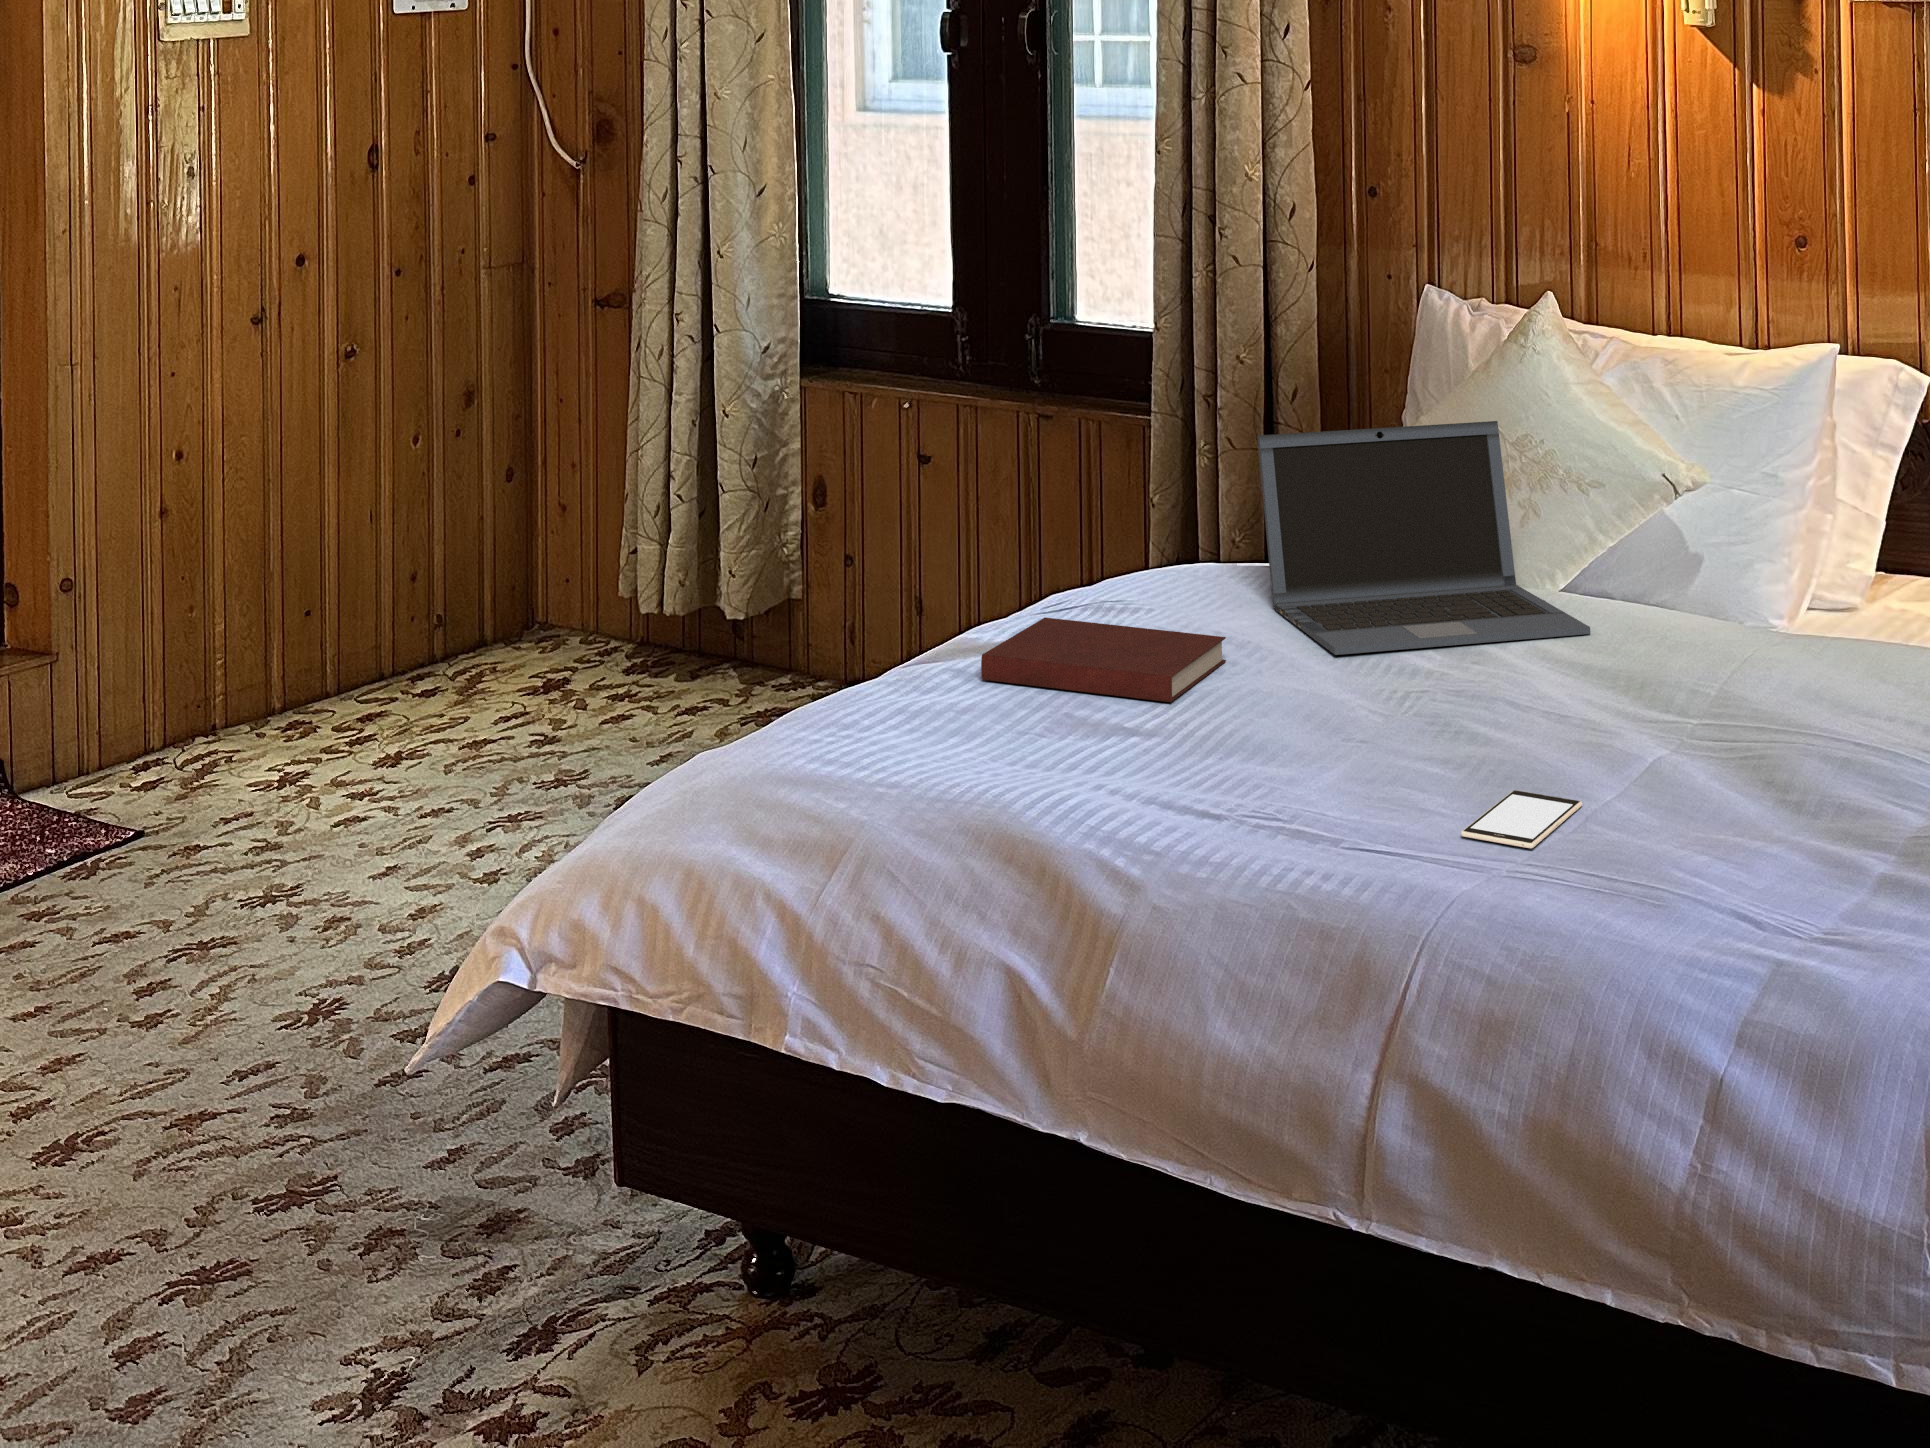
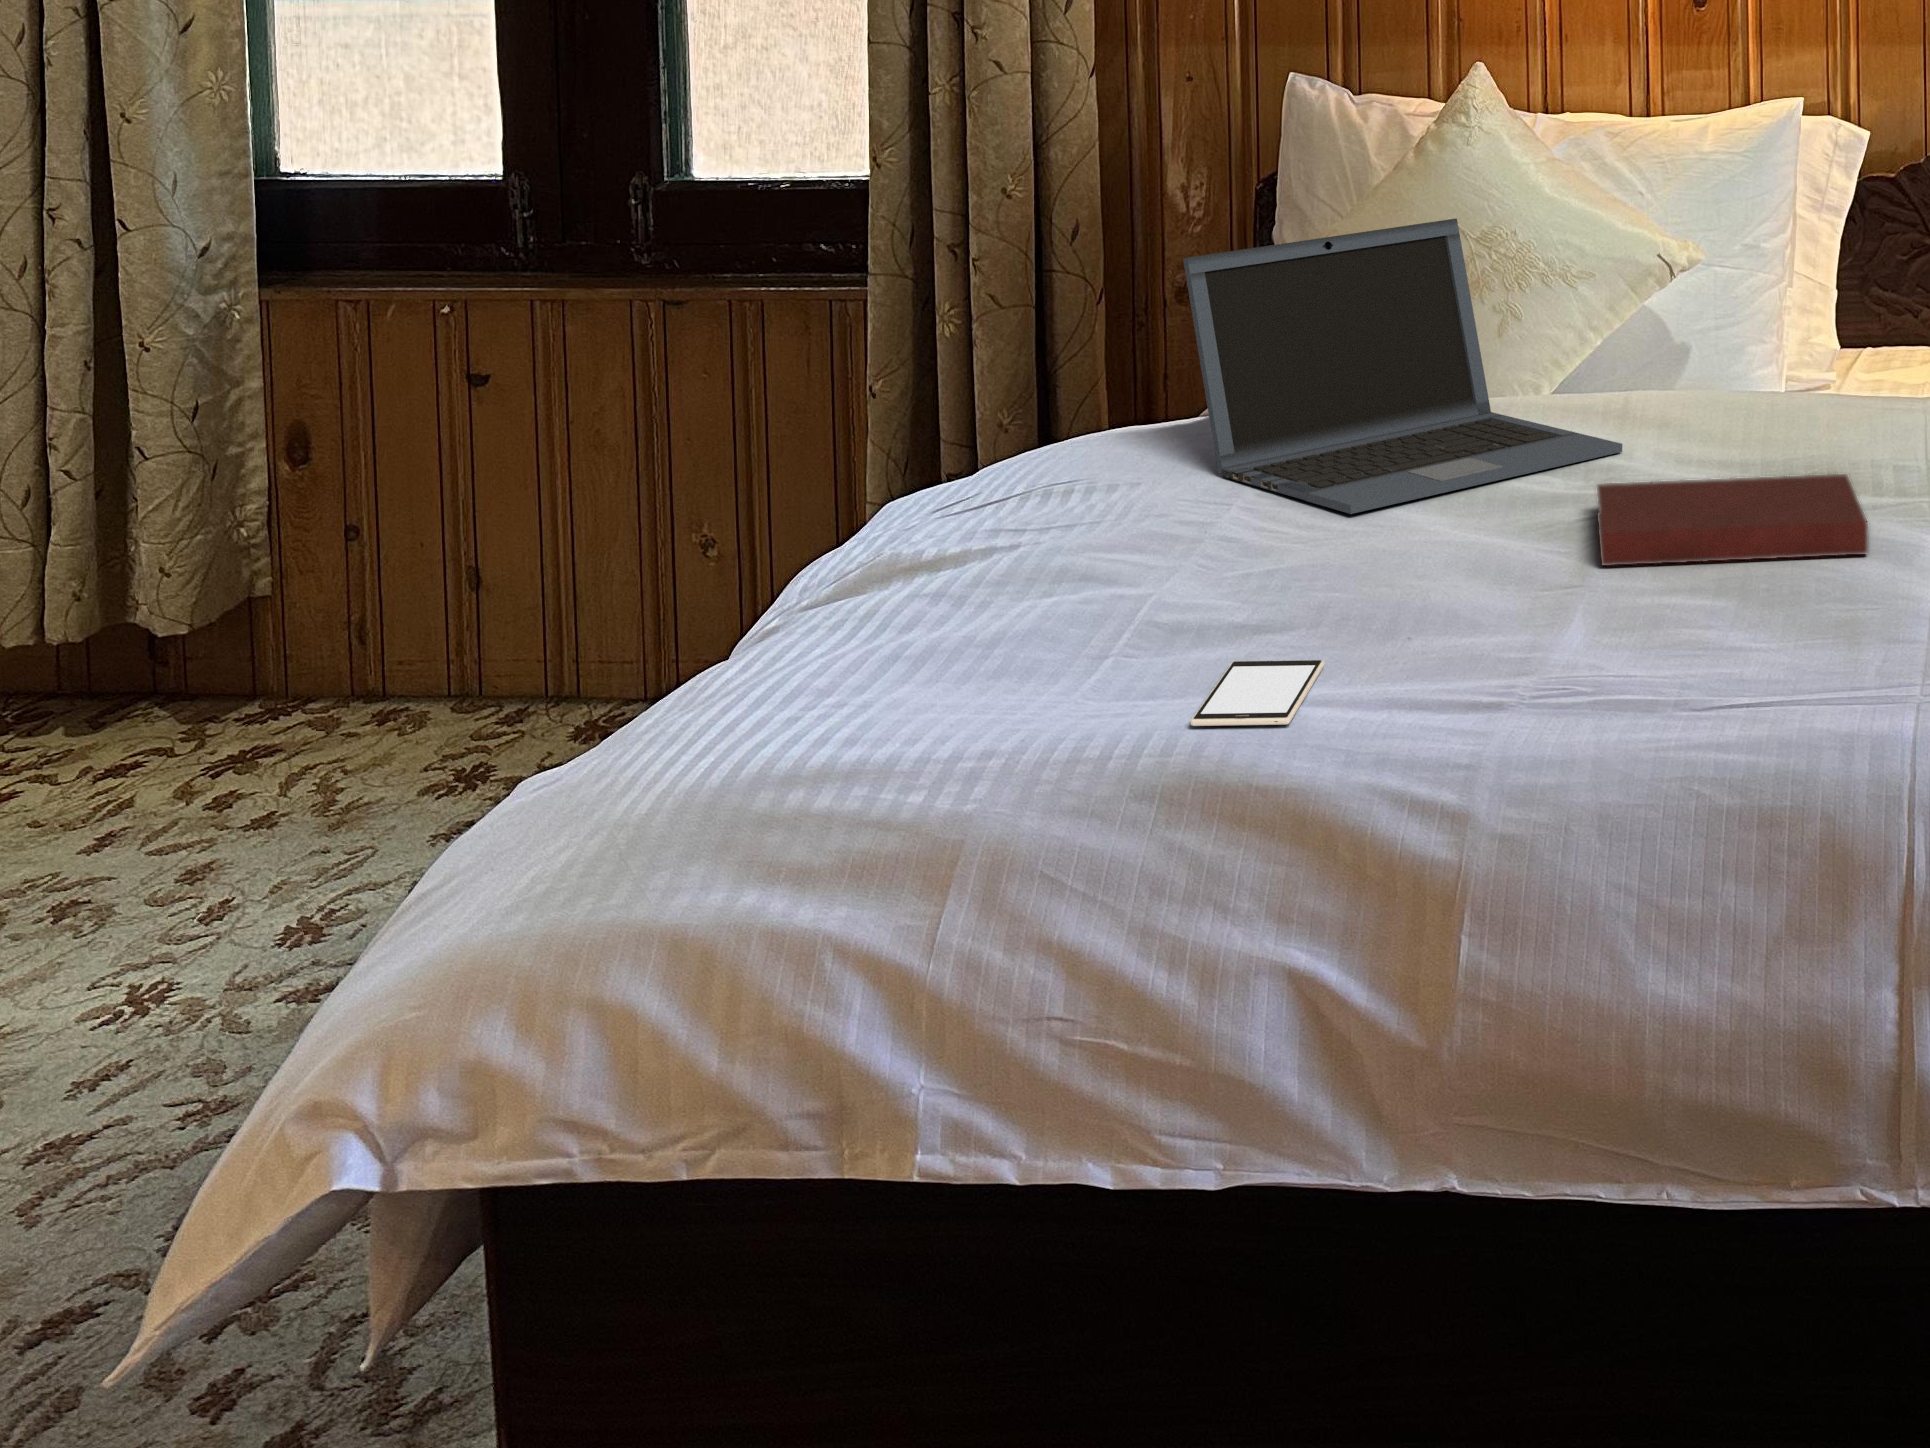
notebook: present [981,618,1226,702] -> present [1597,474,1868,566]
smartphone: present [1461,790,1582,848] -> present [1190,660,1324,726]

